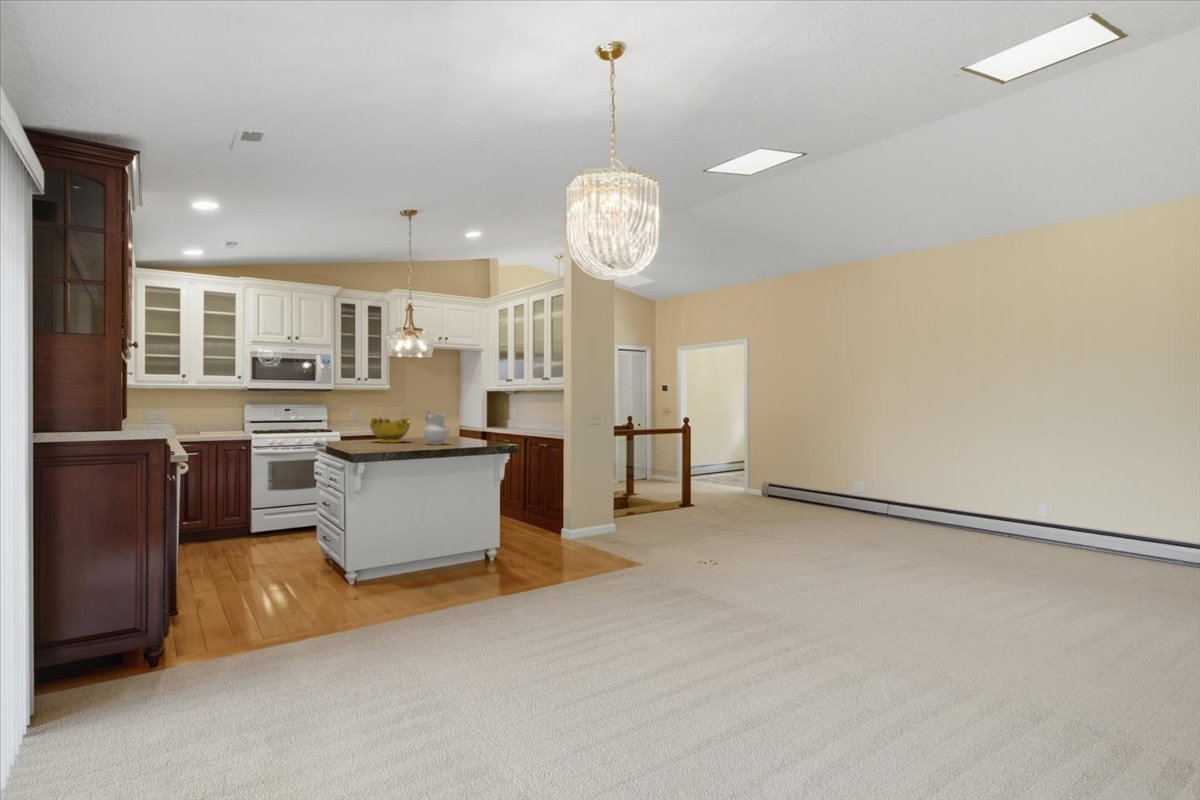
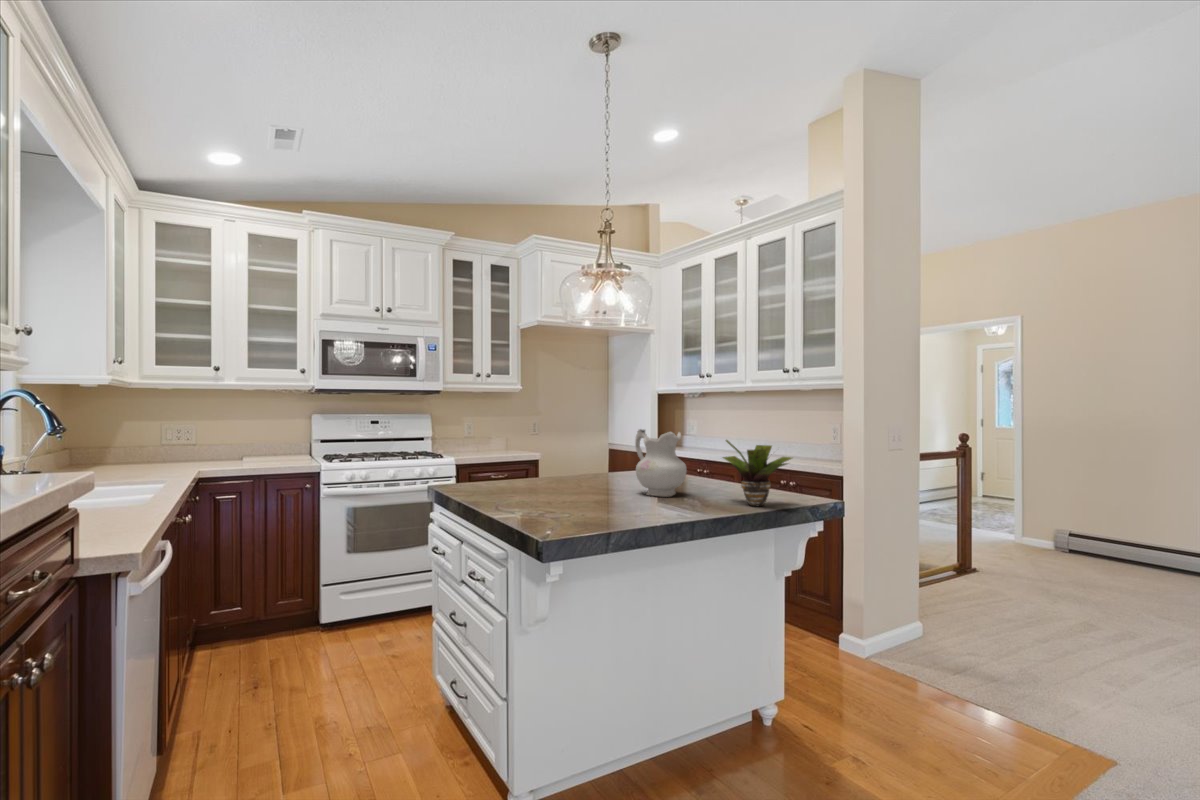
potted plant: none [459,416,494,447] -> present [723,440,792,506]
decorative bowl: present [370,418,410,443] -> none [528,439,601,489]

